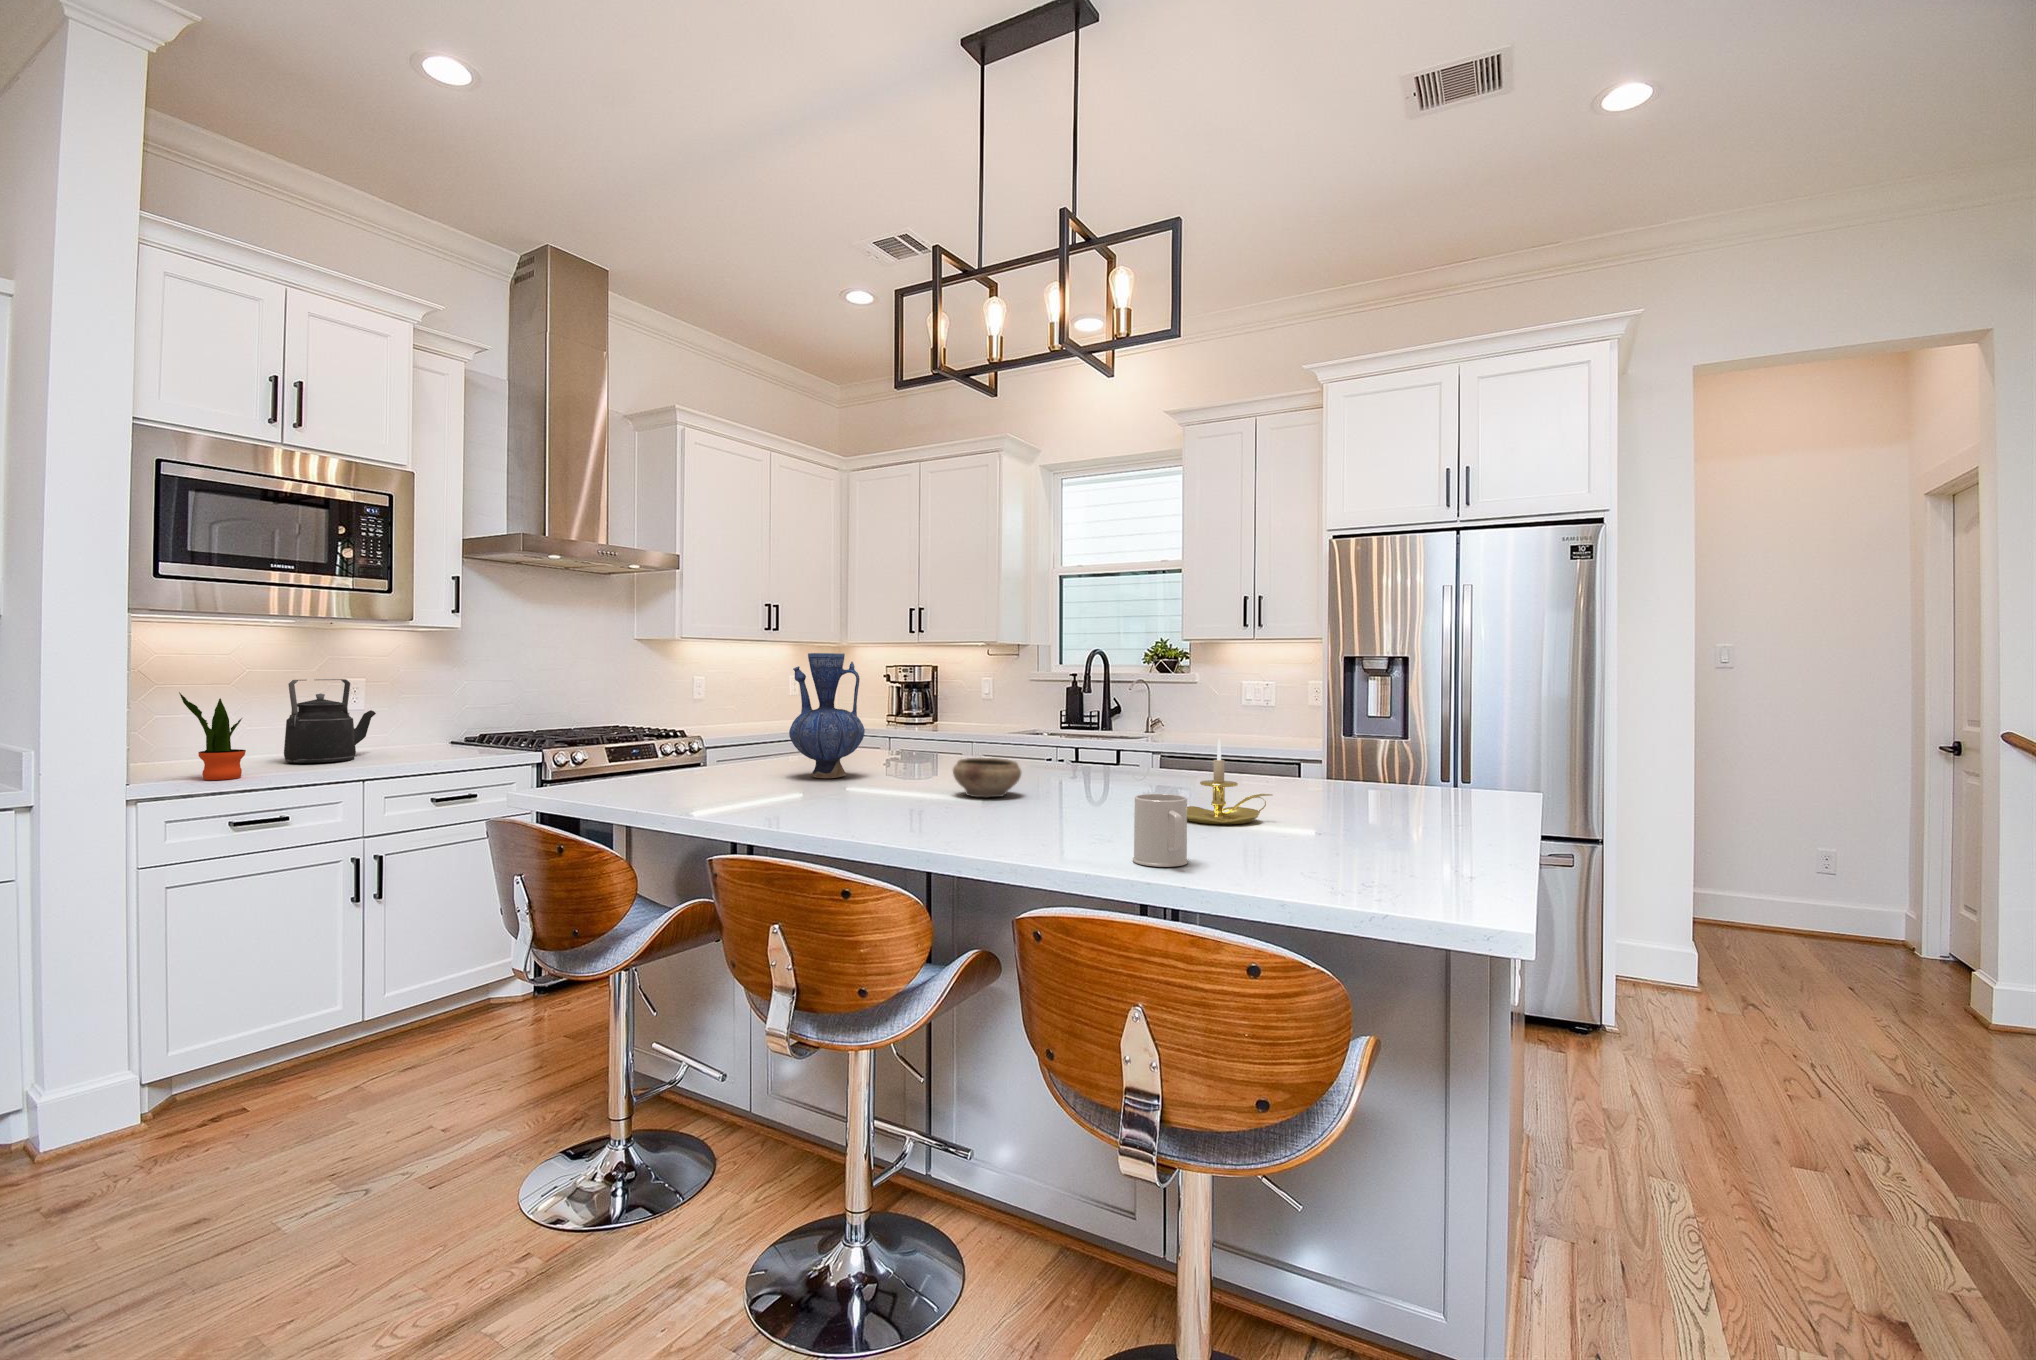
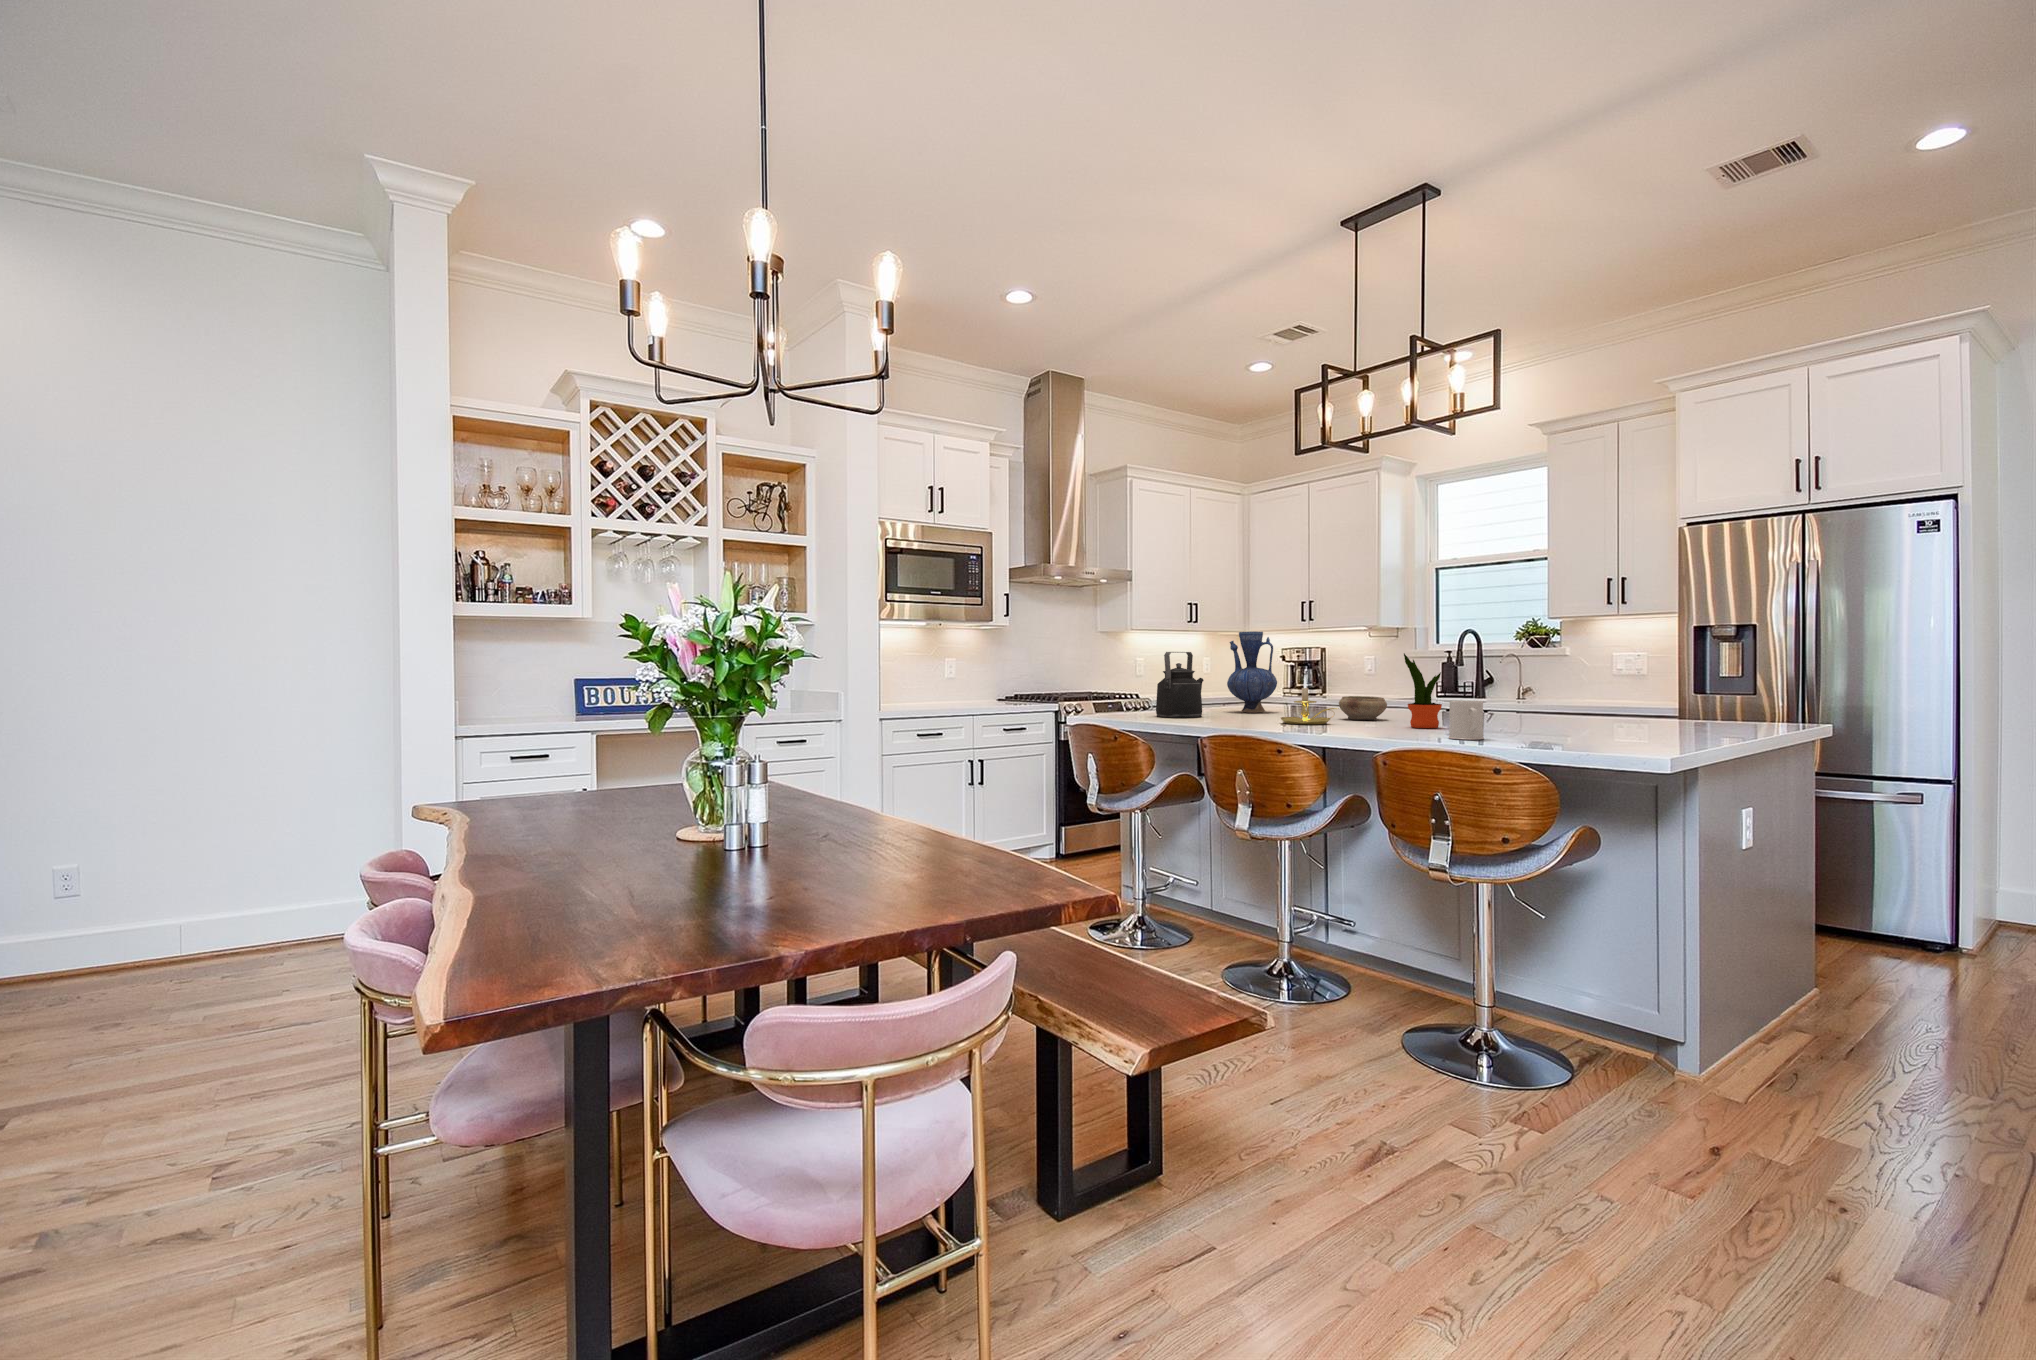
kettle: present [284,679,376,763] -> present [1156,652,1204,718]
potted plant: present [179,692,246,780] -> present [1404,653,1442,728]
candle holder: present [1187,738,1272,824] -> present [1281,676,1338,724]

